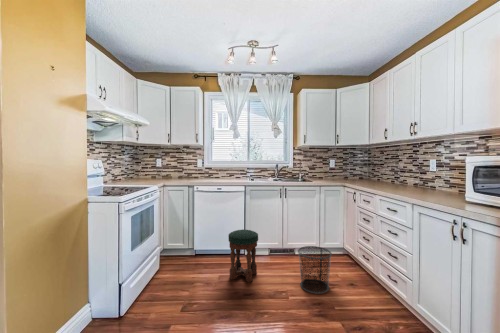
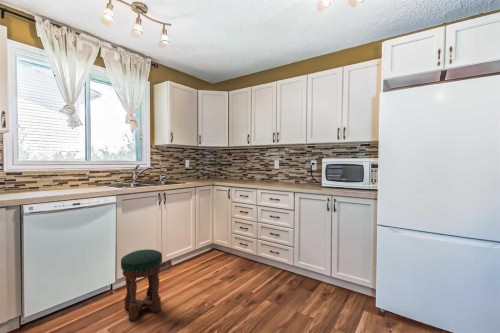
waste bin: present [298,246,332,294] -> none [205,246,237,292]

